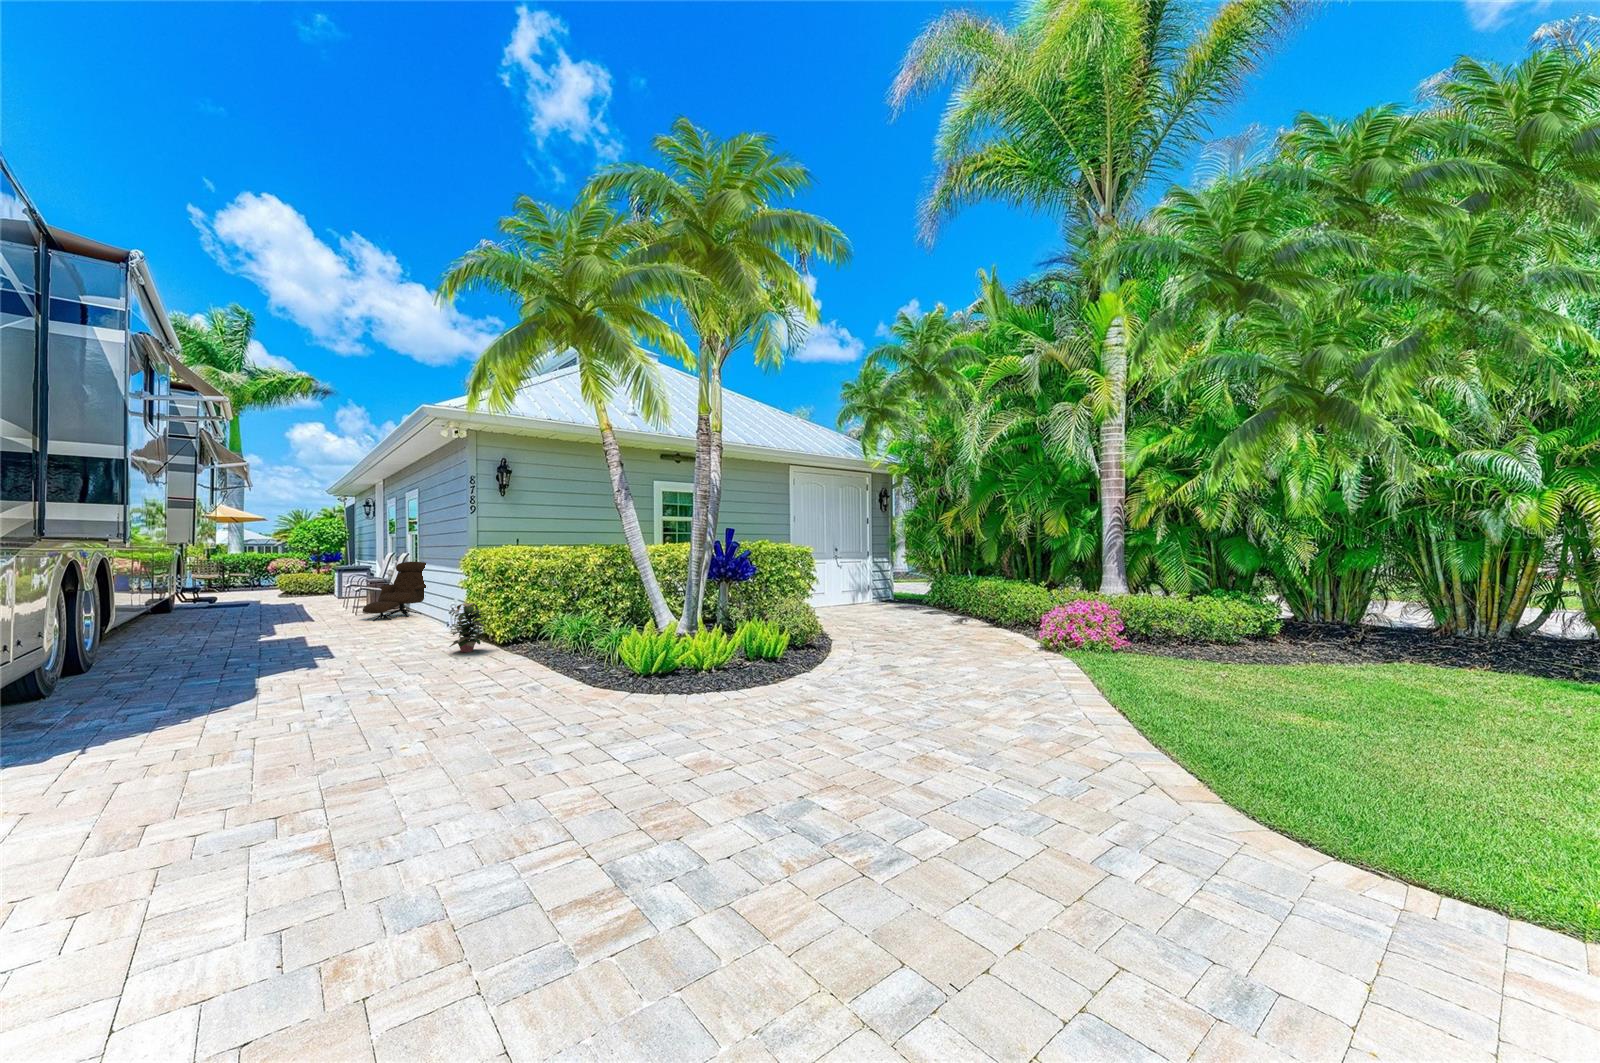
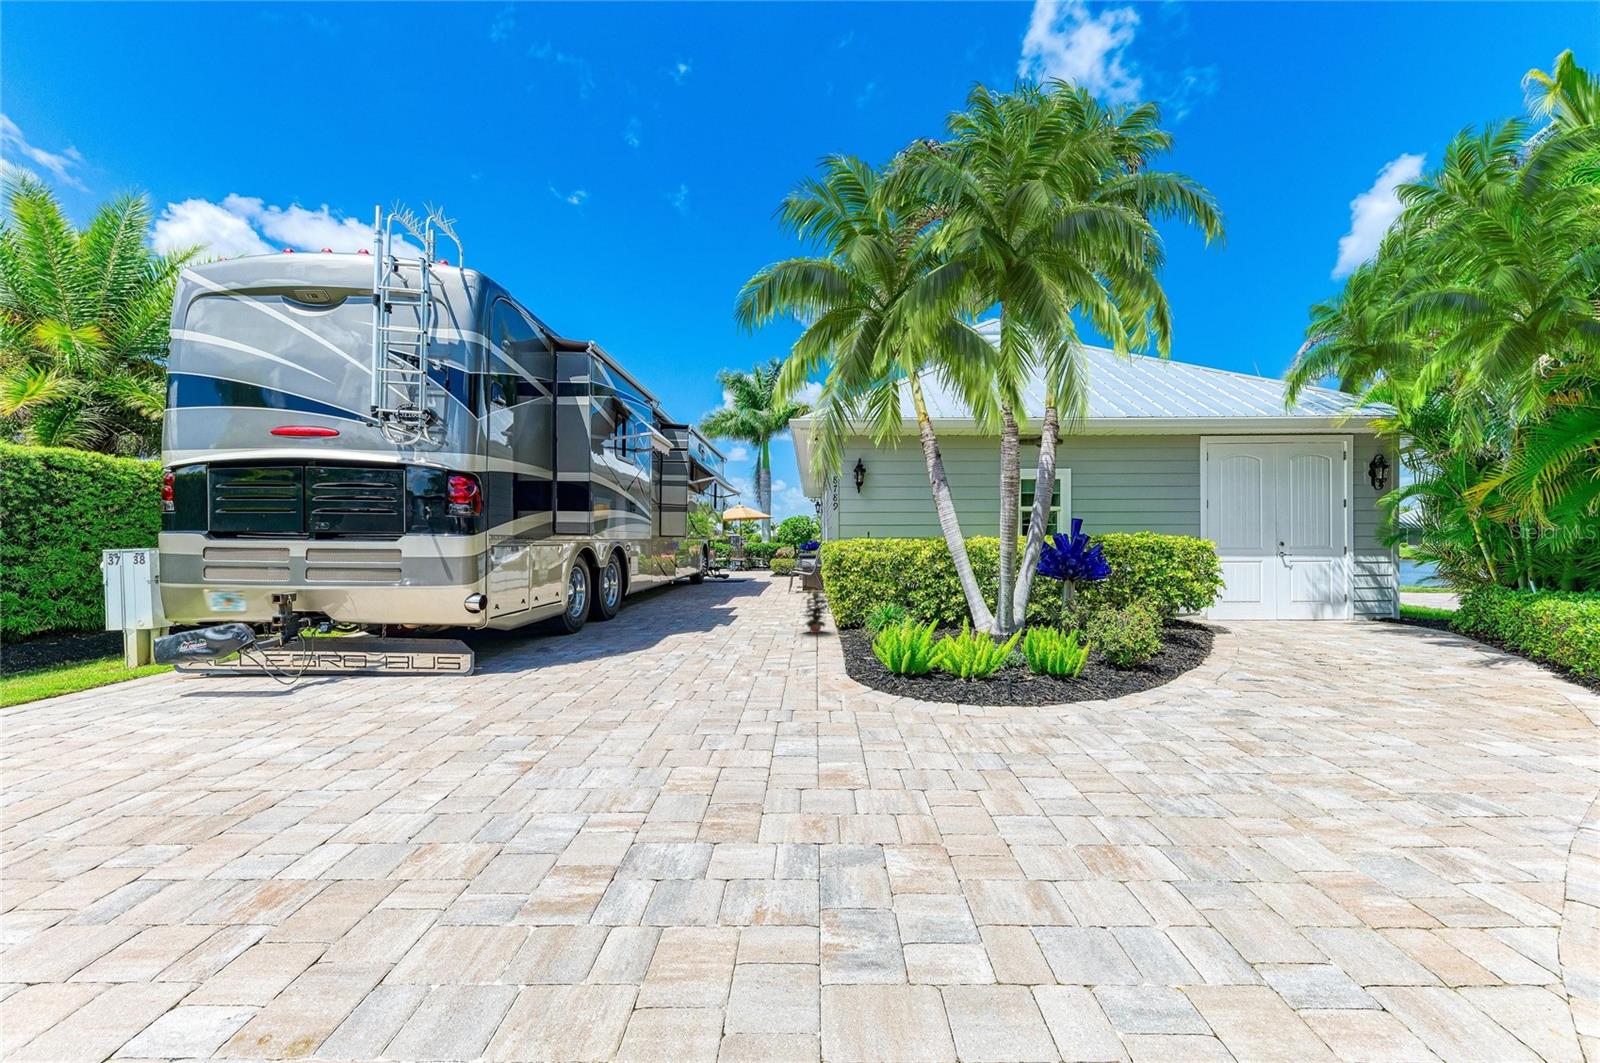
lounge chair: present [363,562,426,621] -> none [771,550,821,600]

